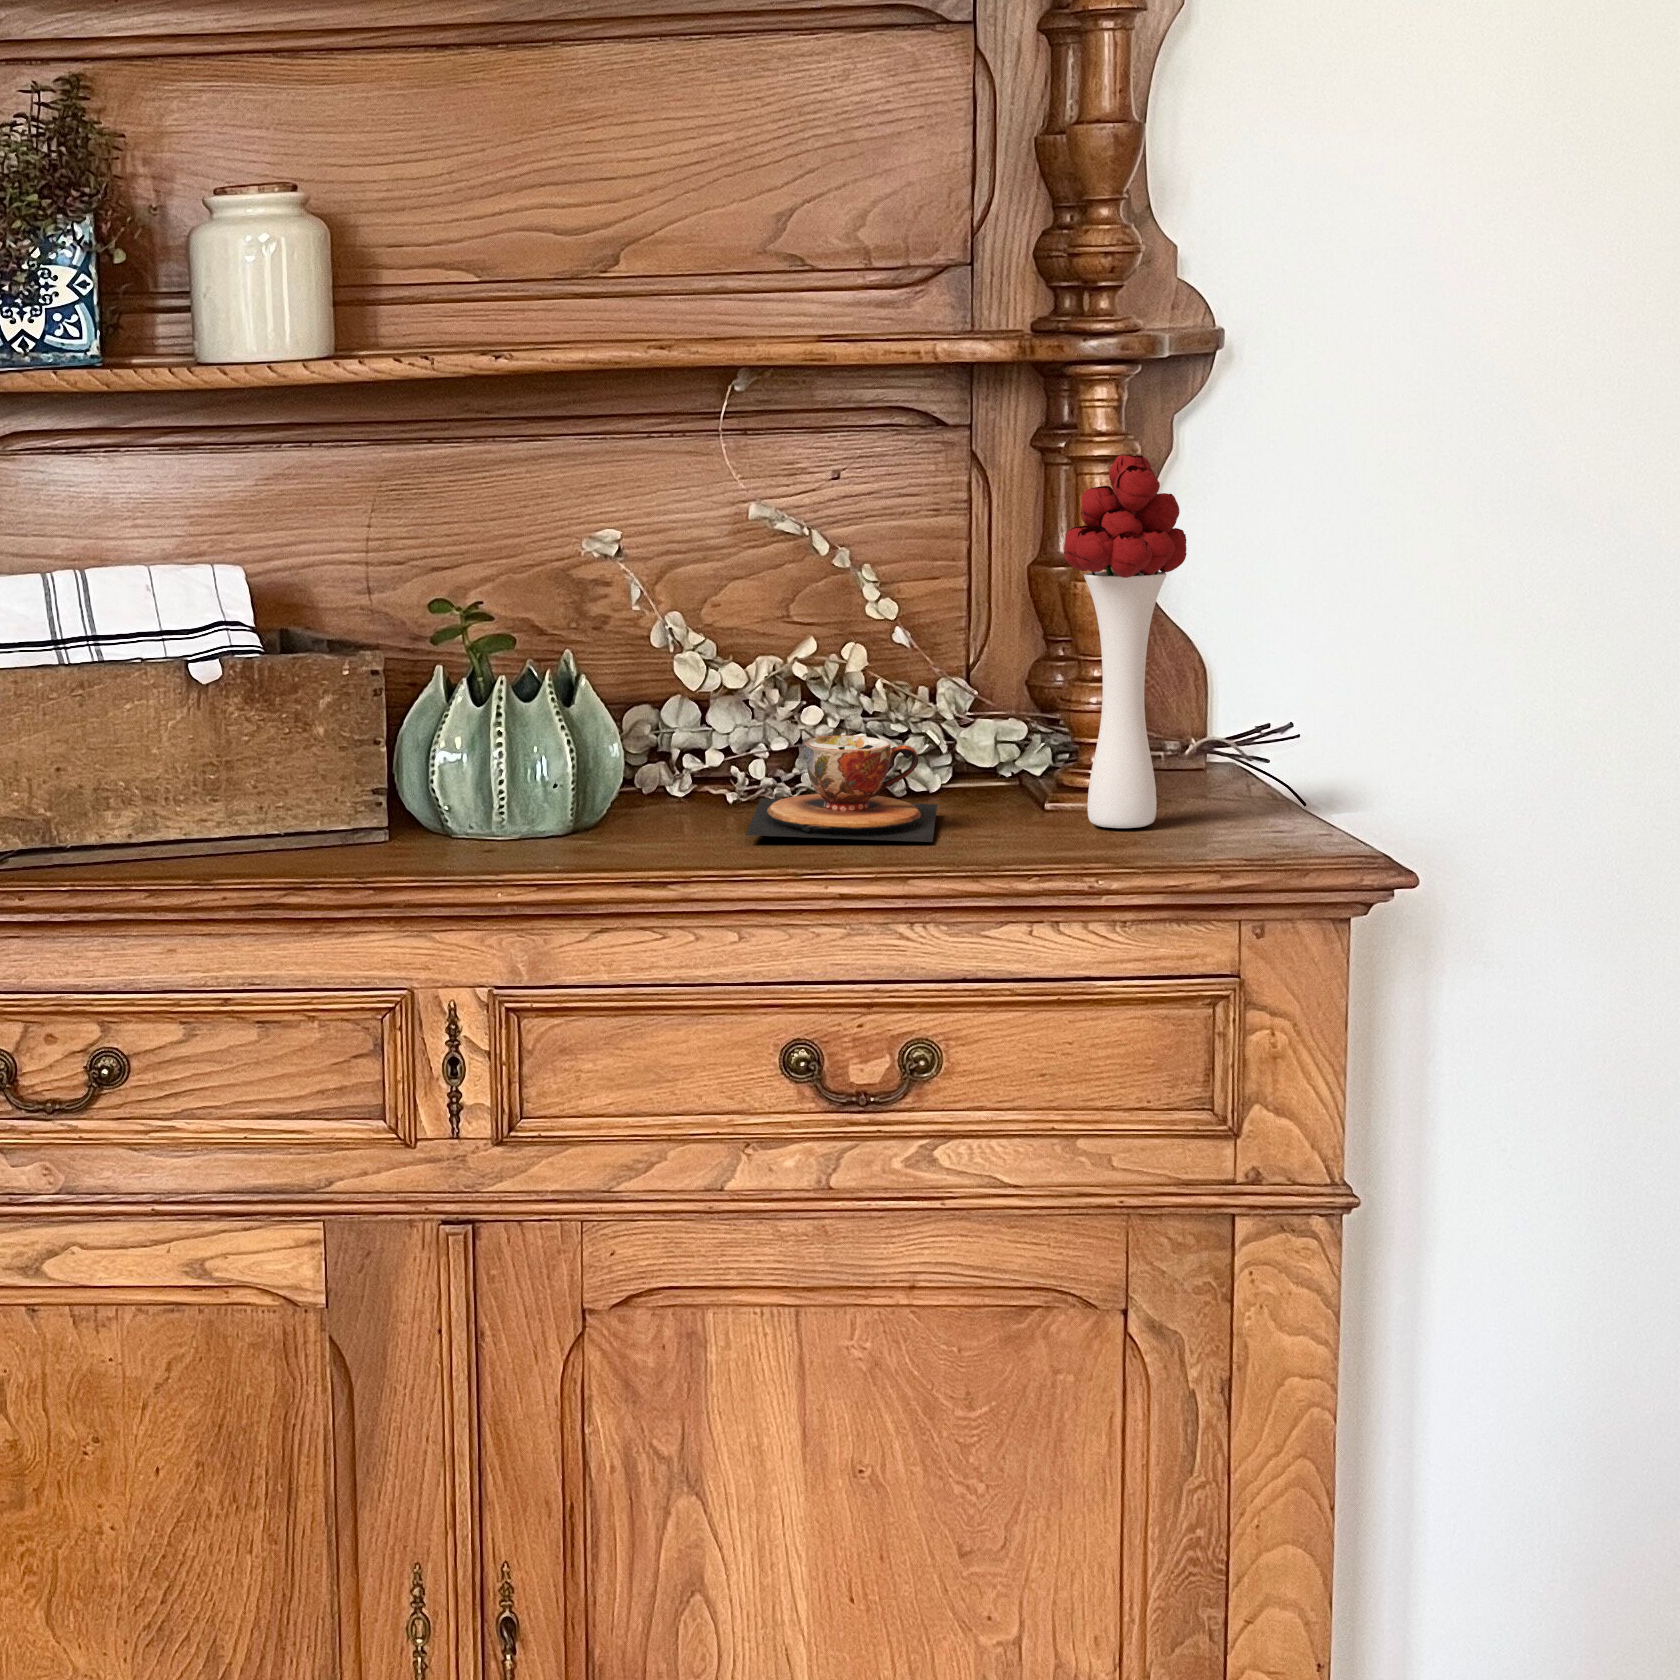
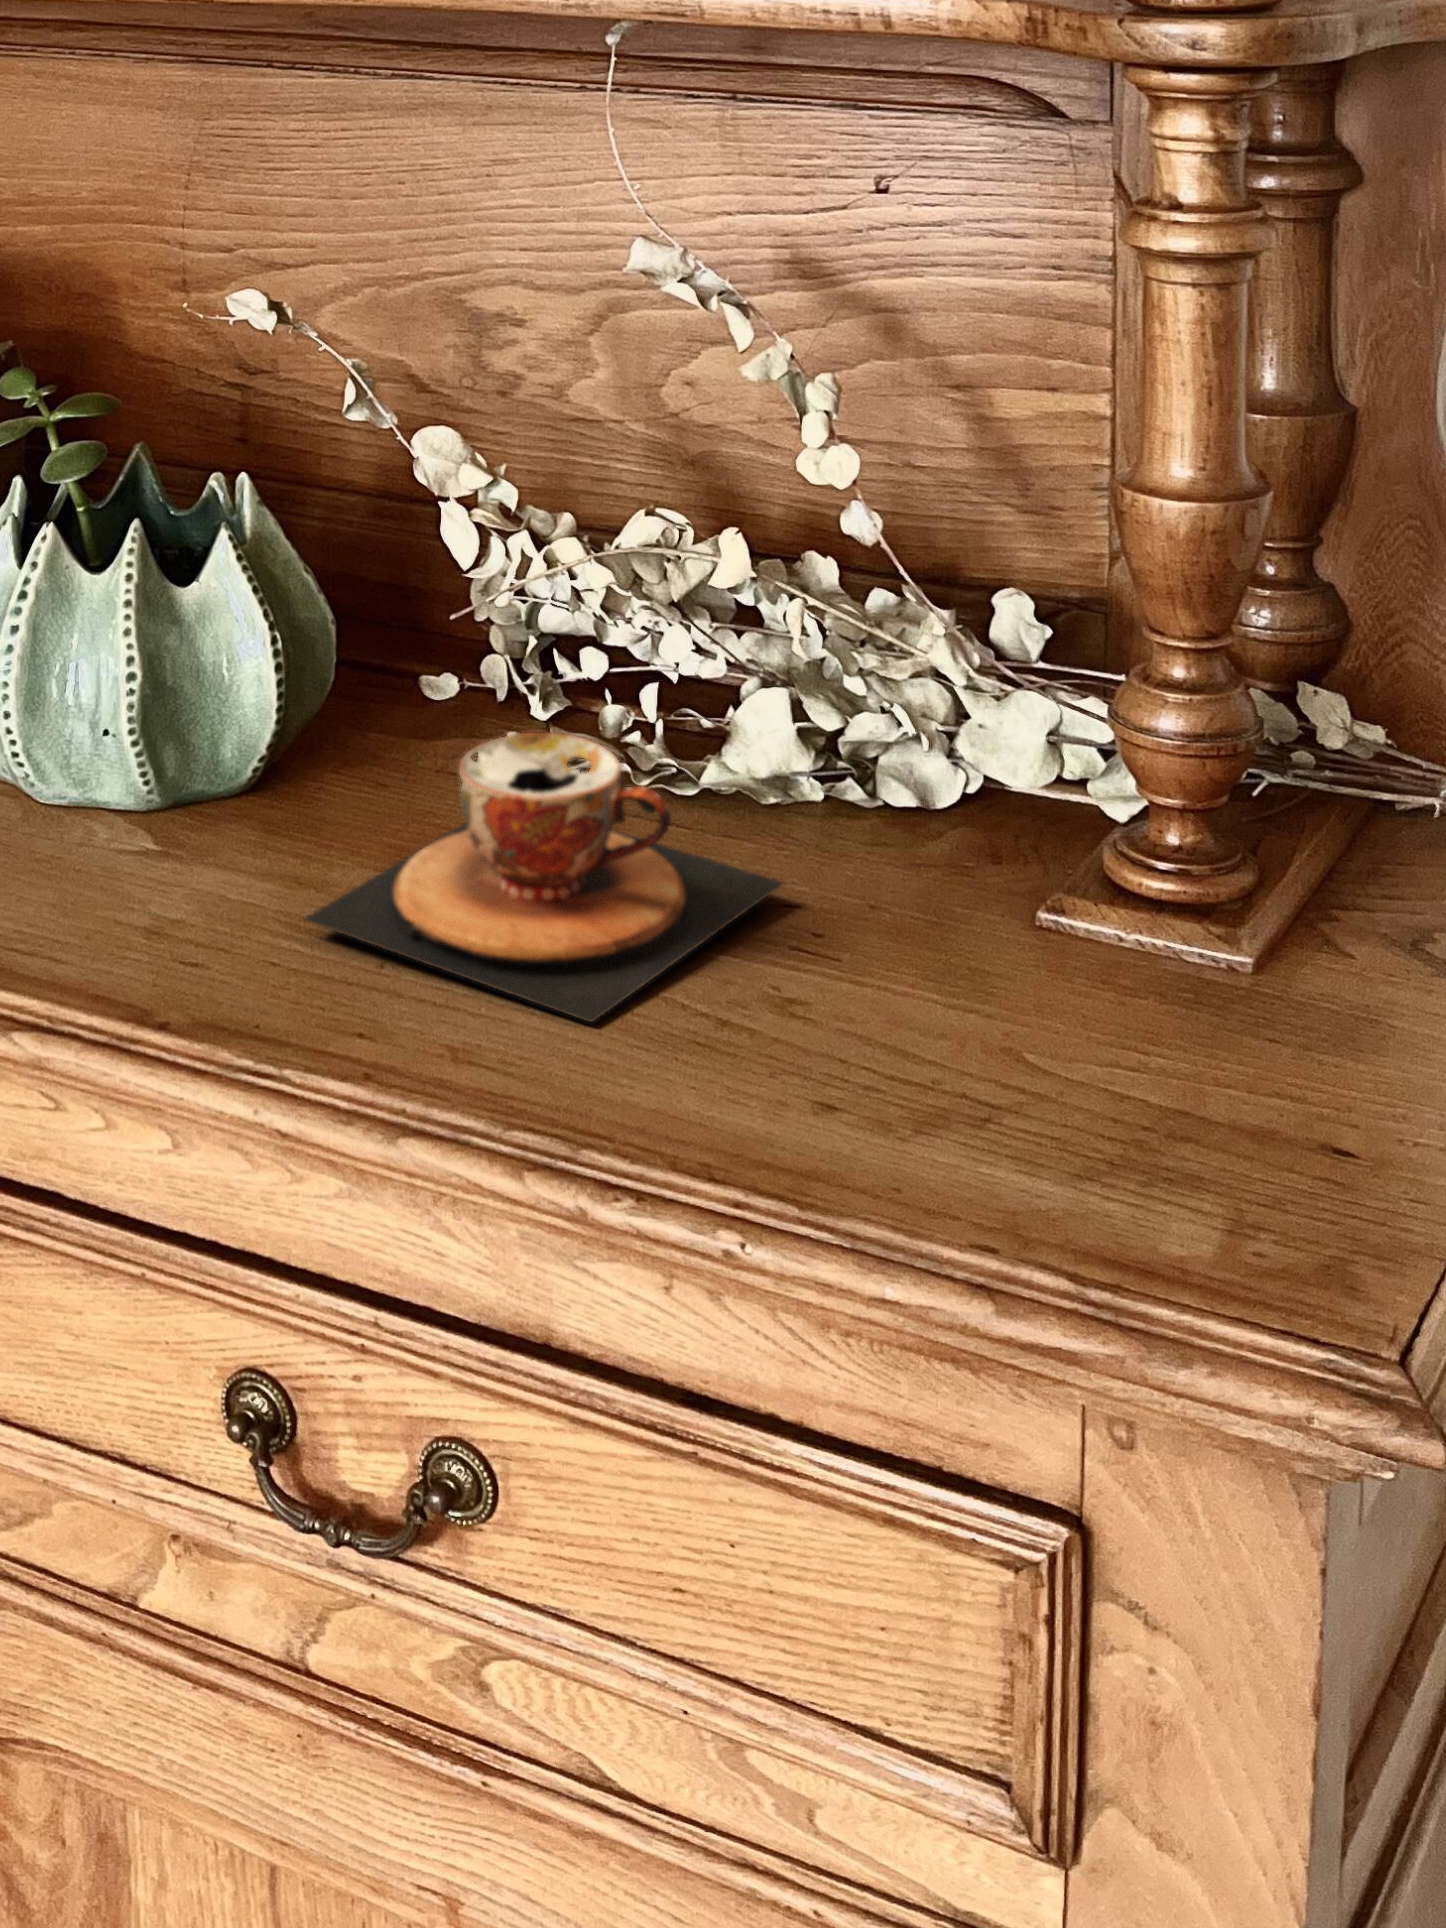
flower bouquet: present [1064,455,1187,828] -> none [902,283,1187,1065]

